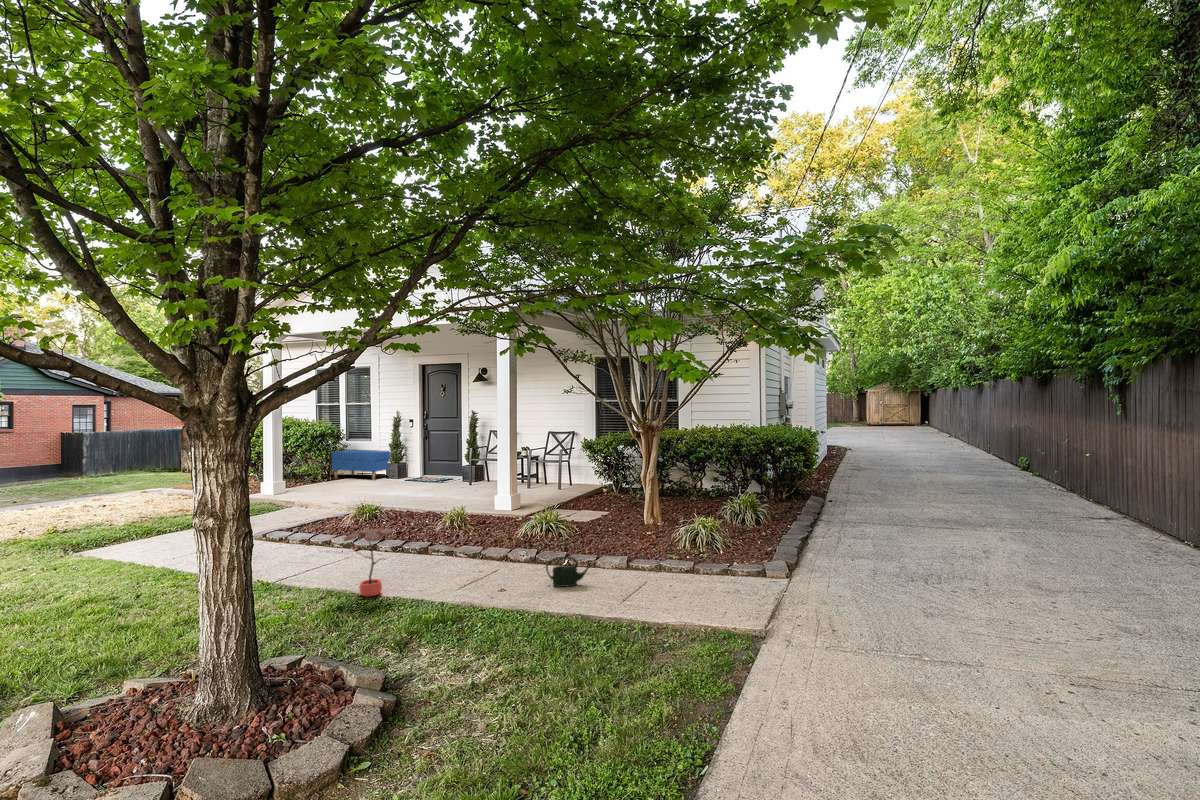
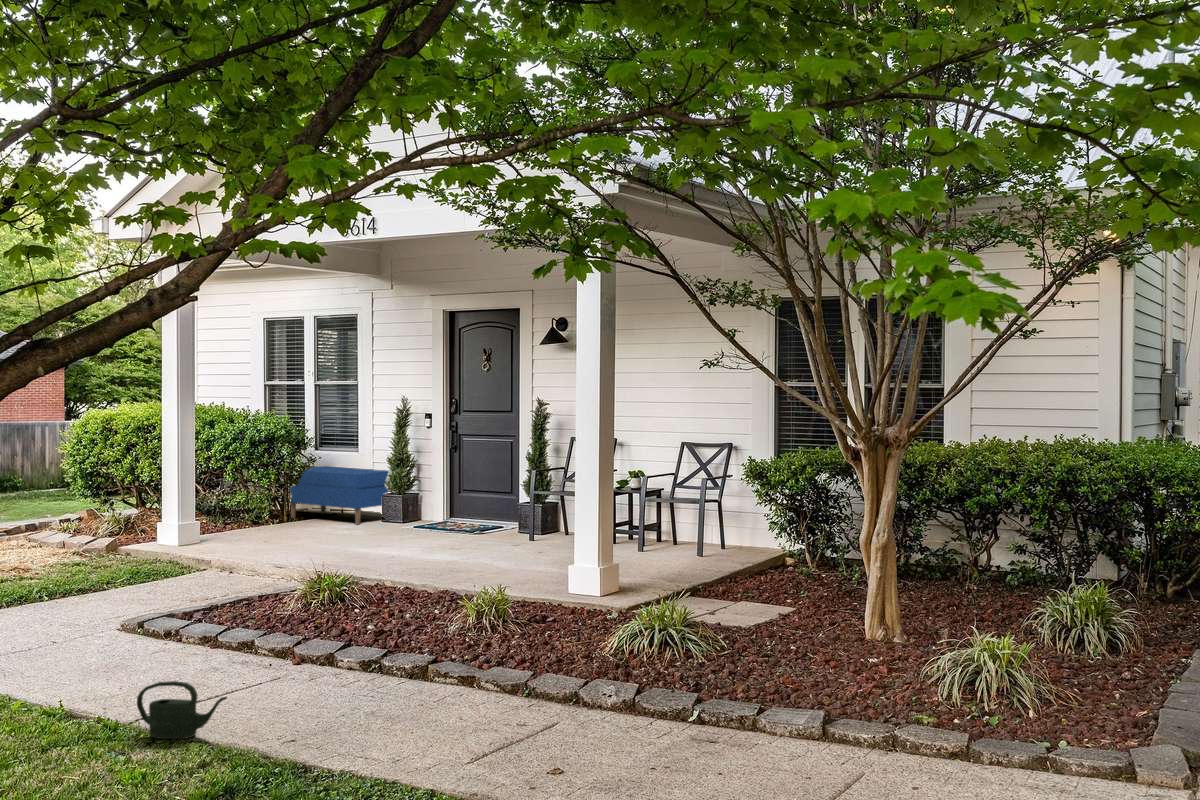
potted plant: present [344,529,394,596] -> none [250,632,350,765]
watering can: present [546,556,593,587] -> present [137,681,227,739]

